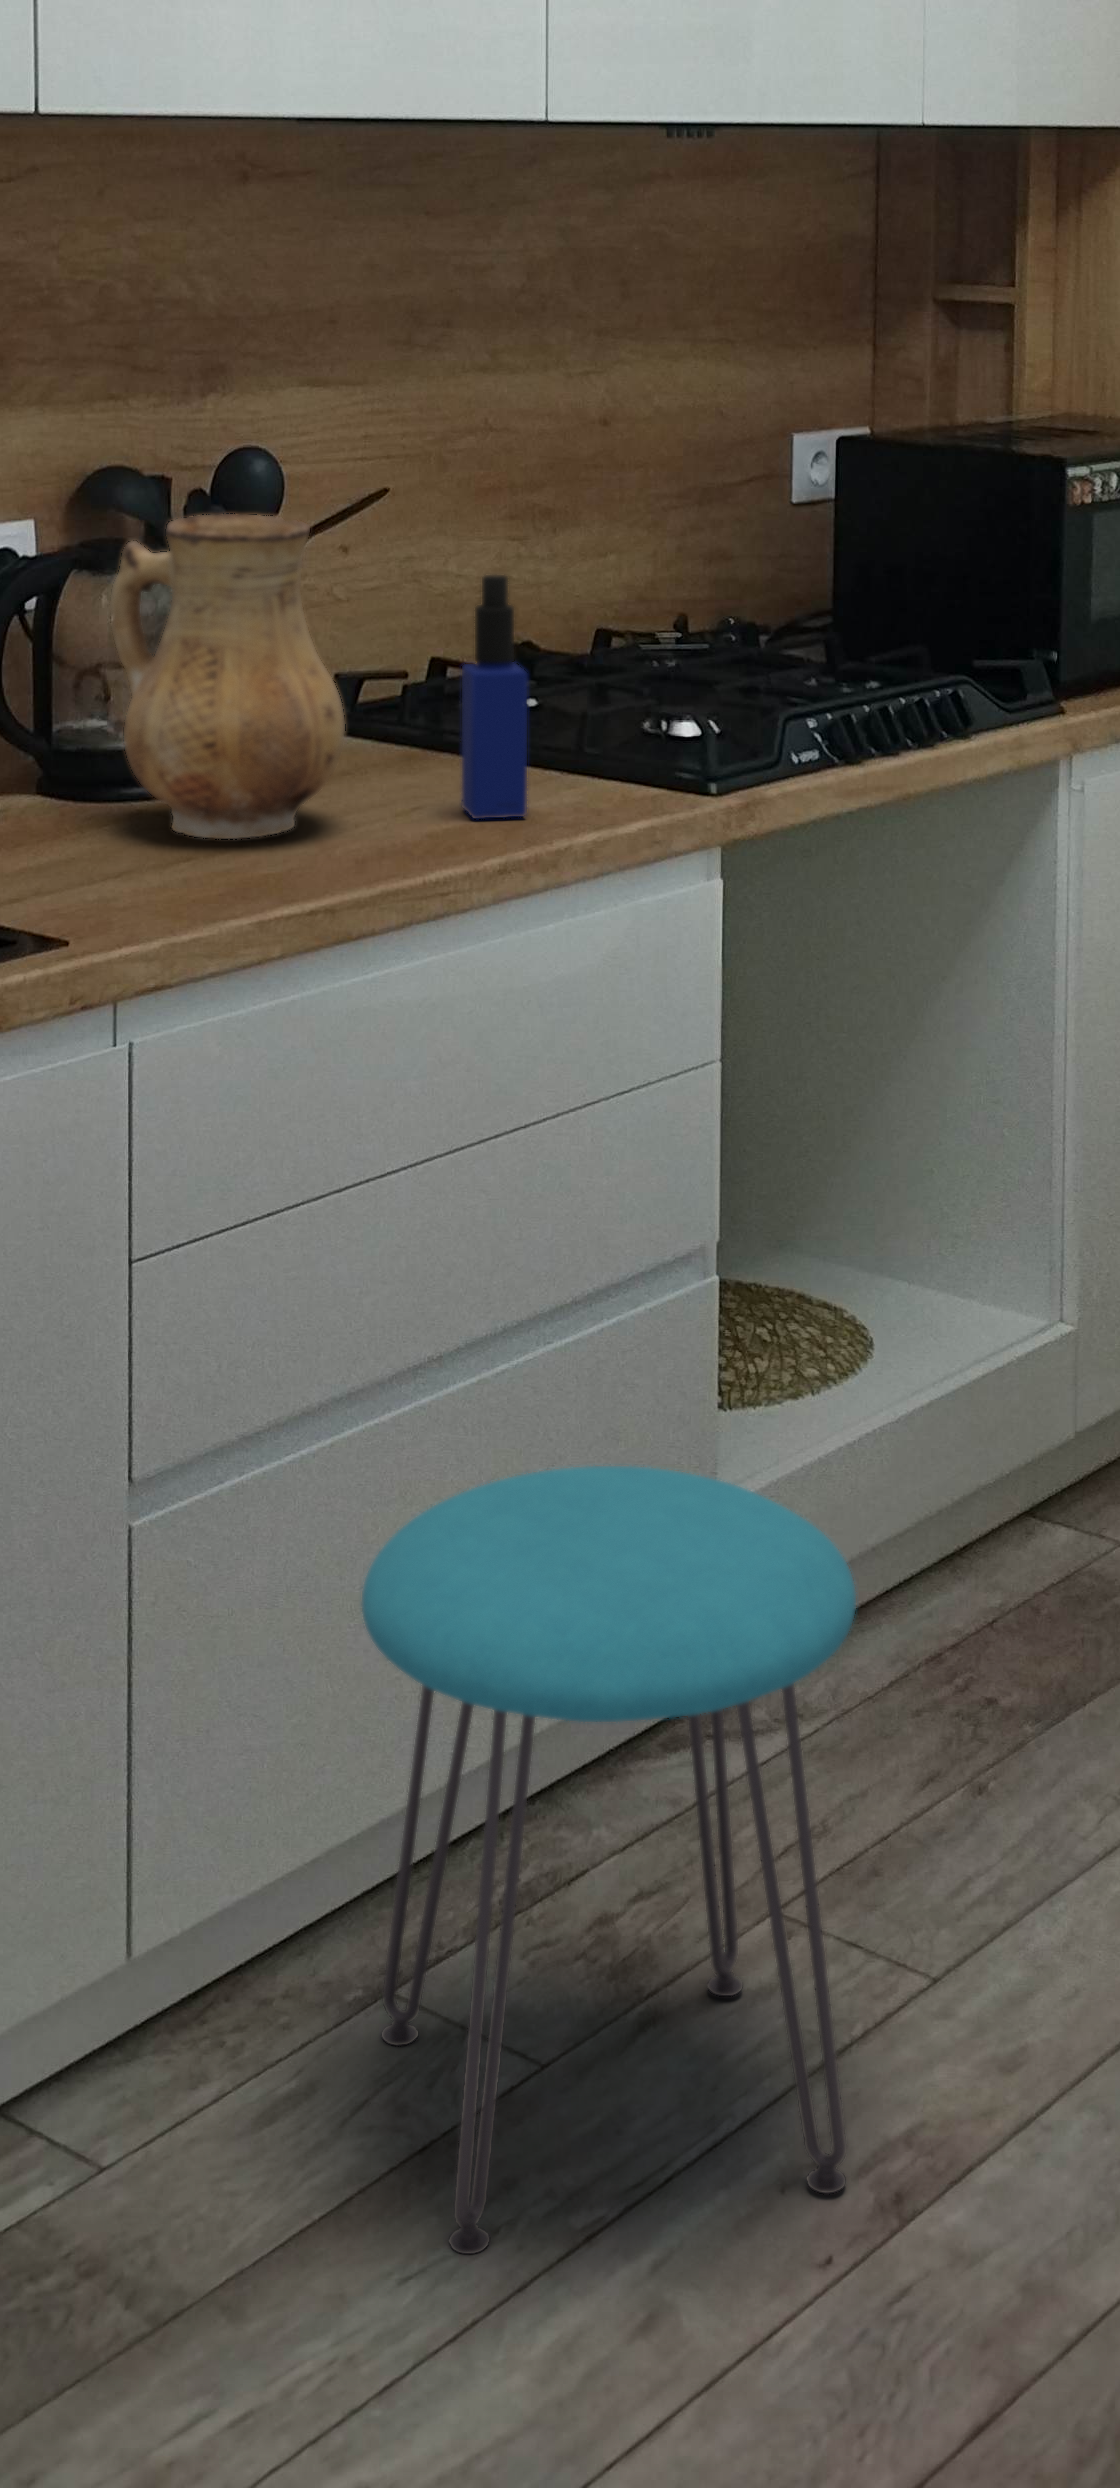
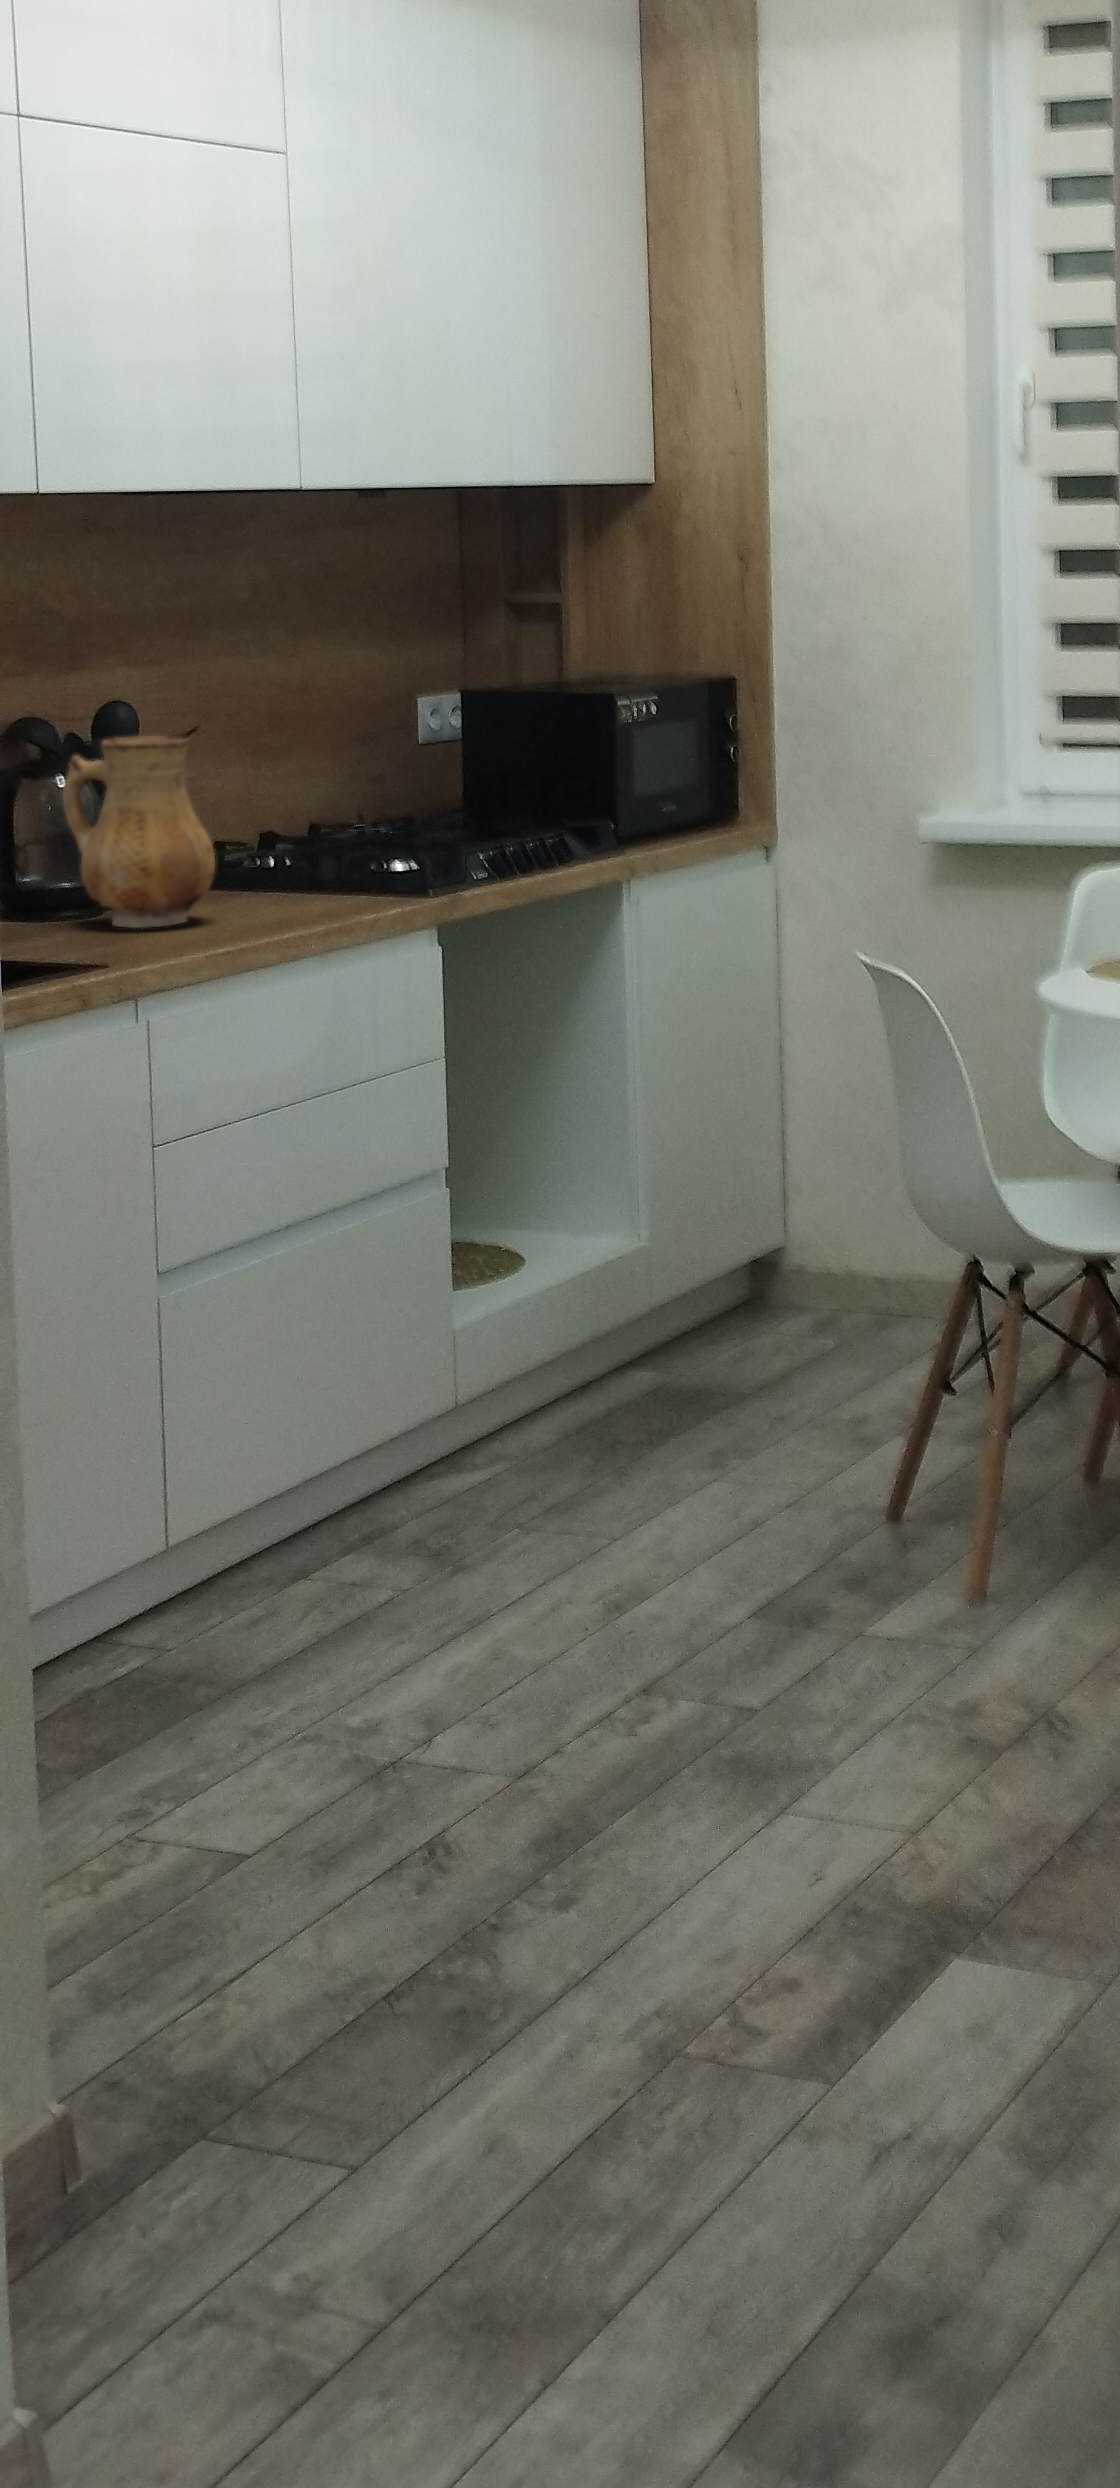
bottle: present [462,575,527,819] -> none [277,766,323,913]
stool: present [362,1466,856,2254] -> none [292,1257,584,1656]

